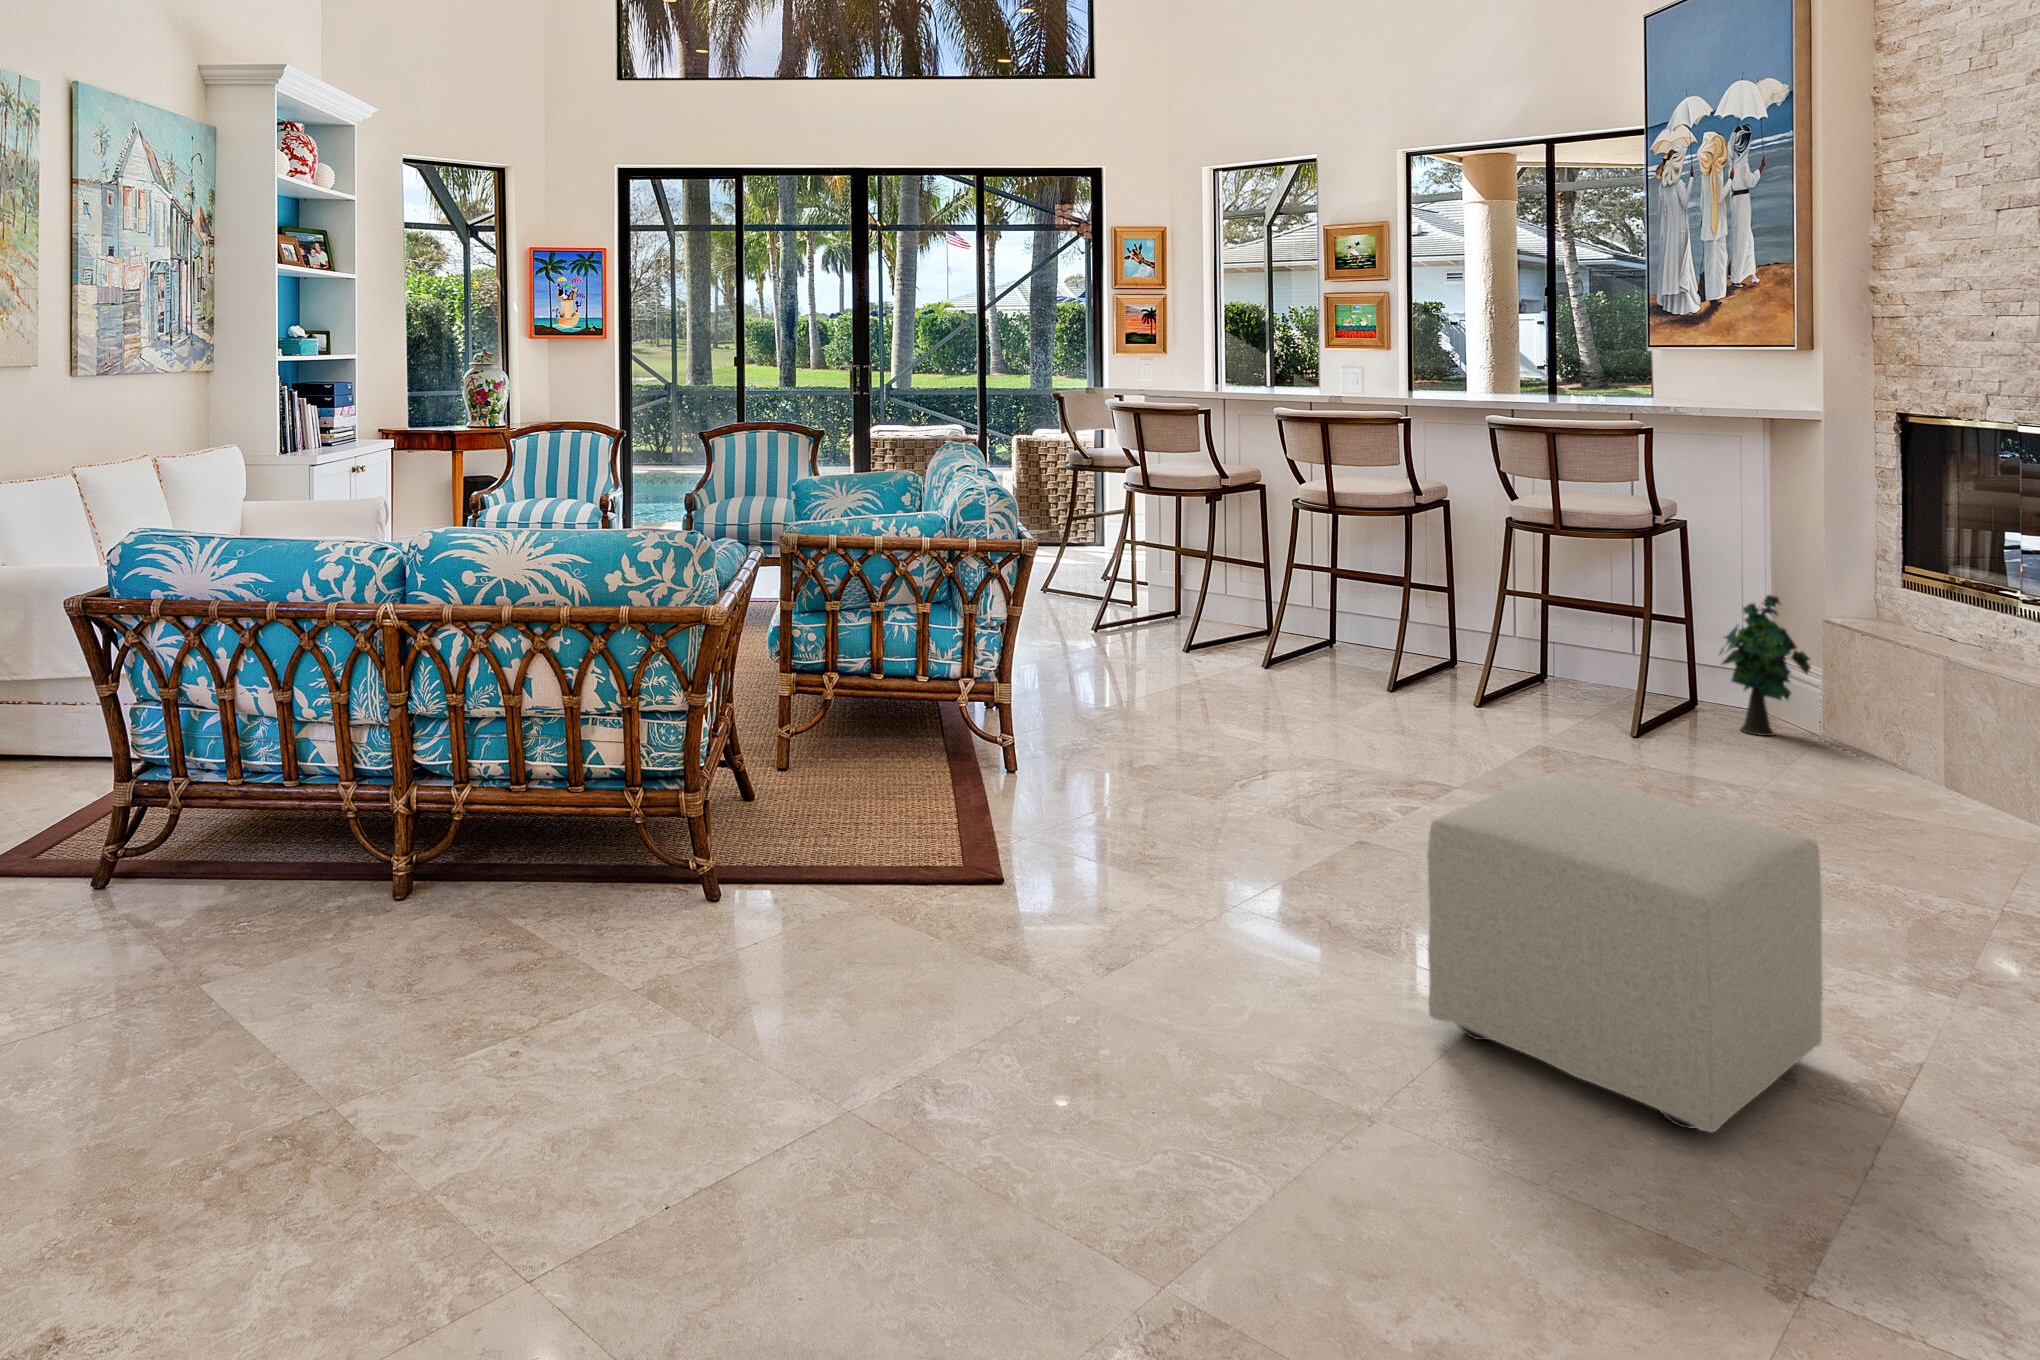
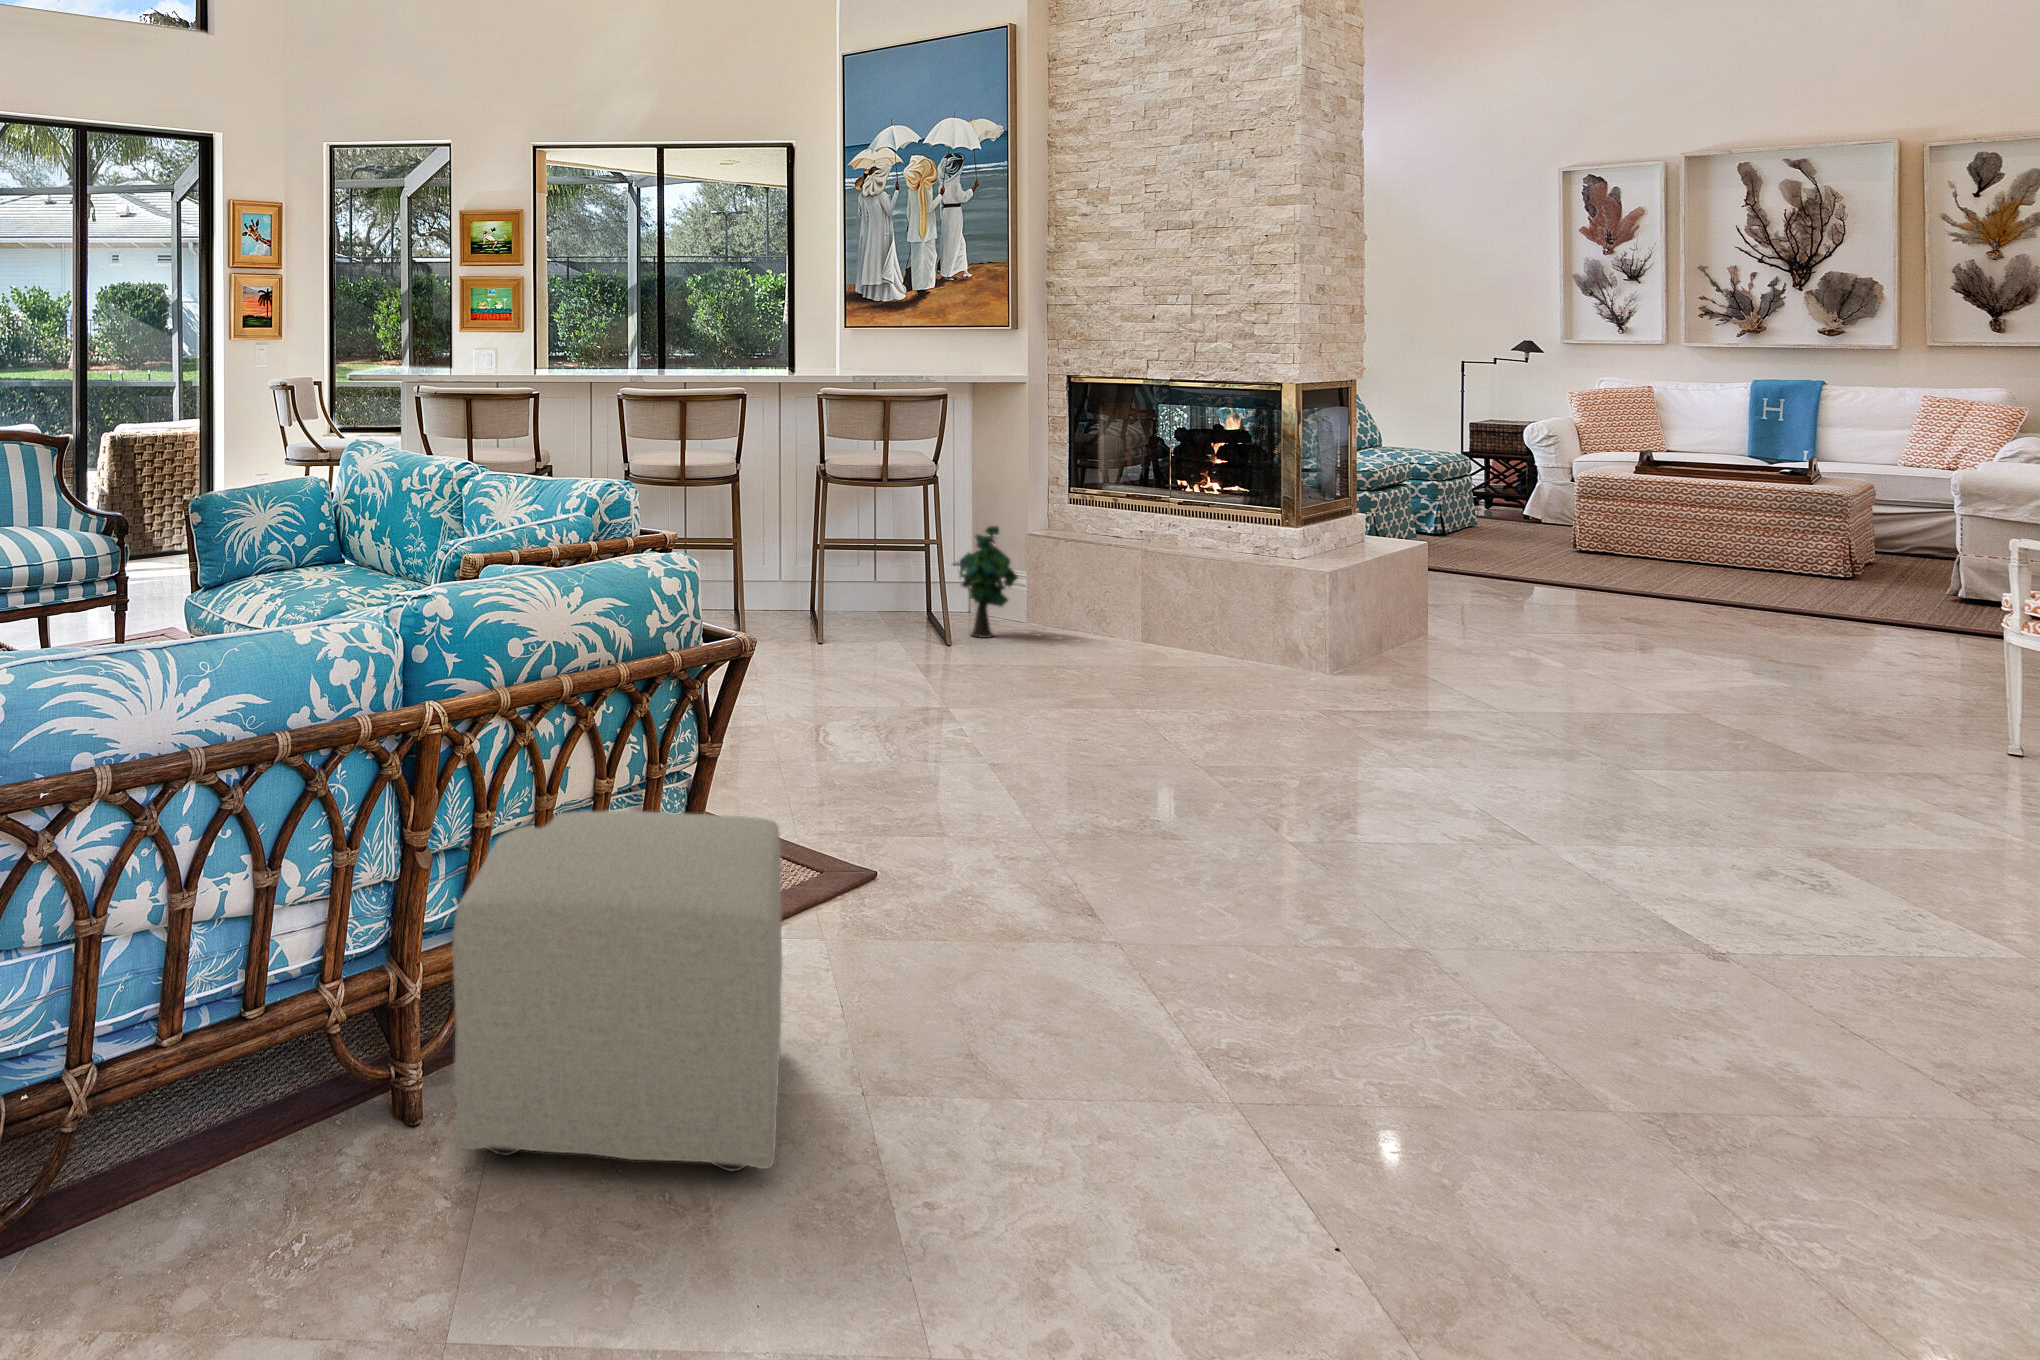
ottoman: present [1427,774,1823,1132] -> present [452,811,782,1172]

